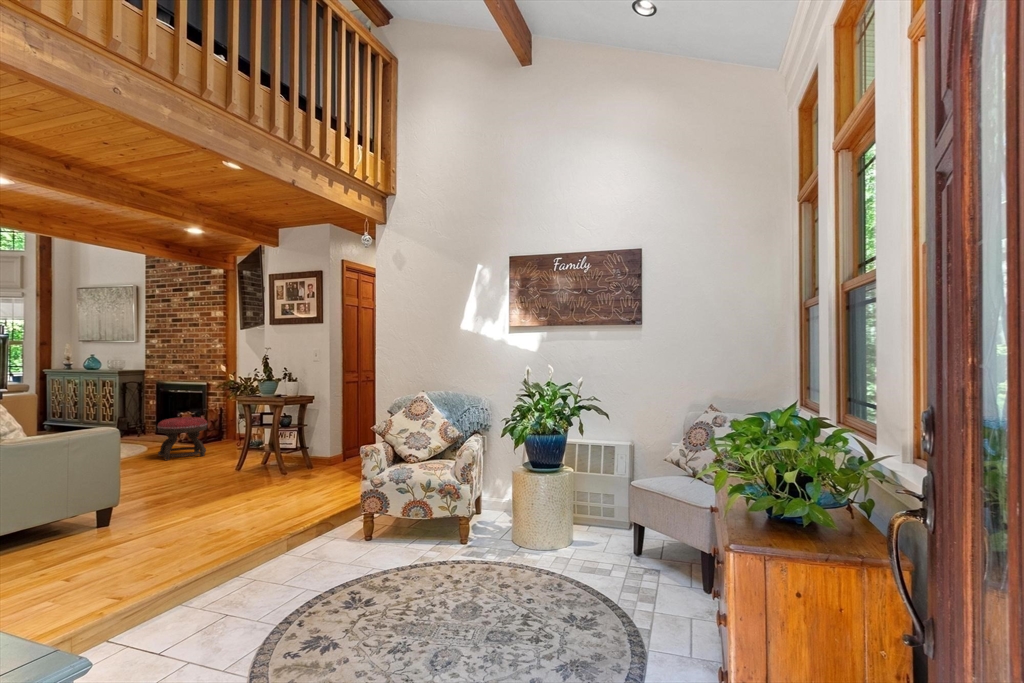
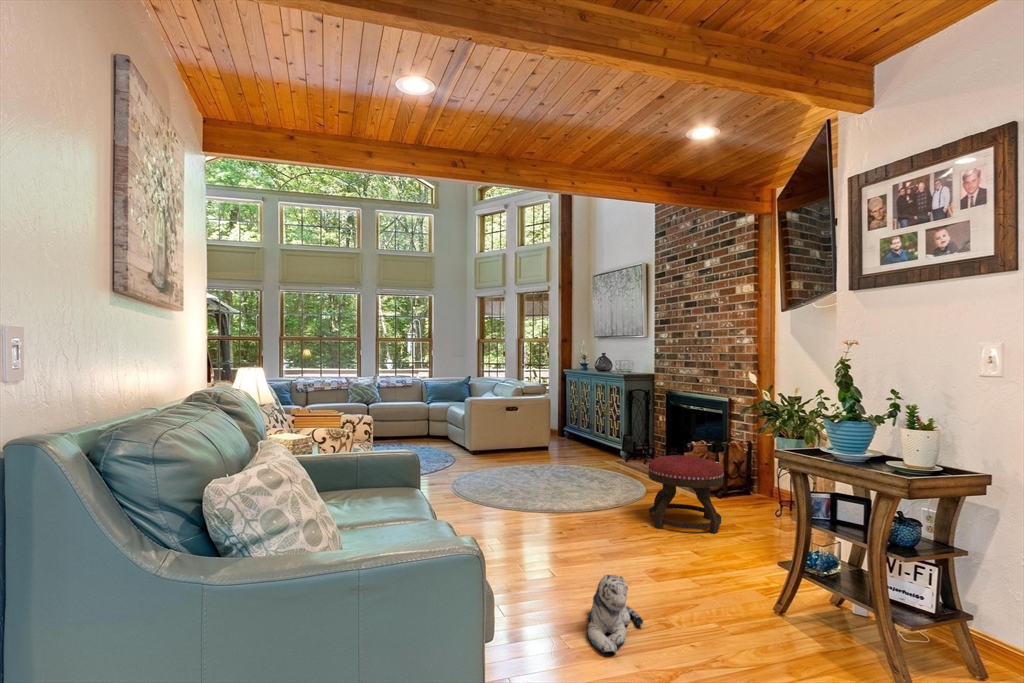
plush toy: none [144,462,176,493] -> present [587,574,643,653]

